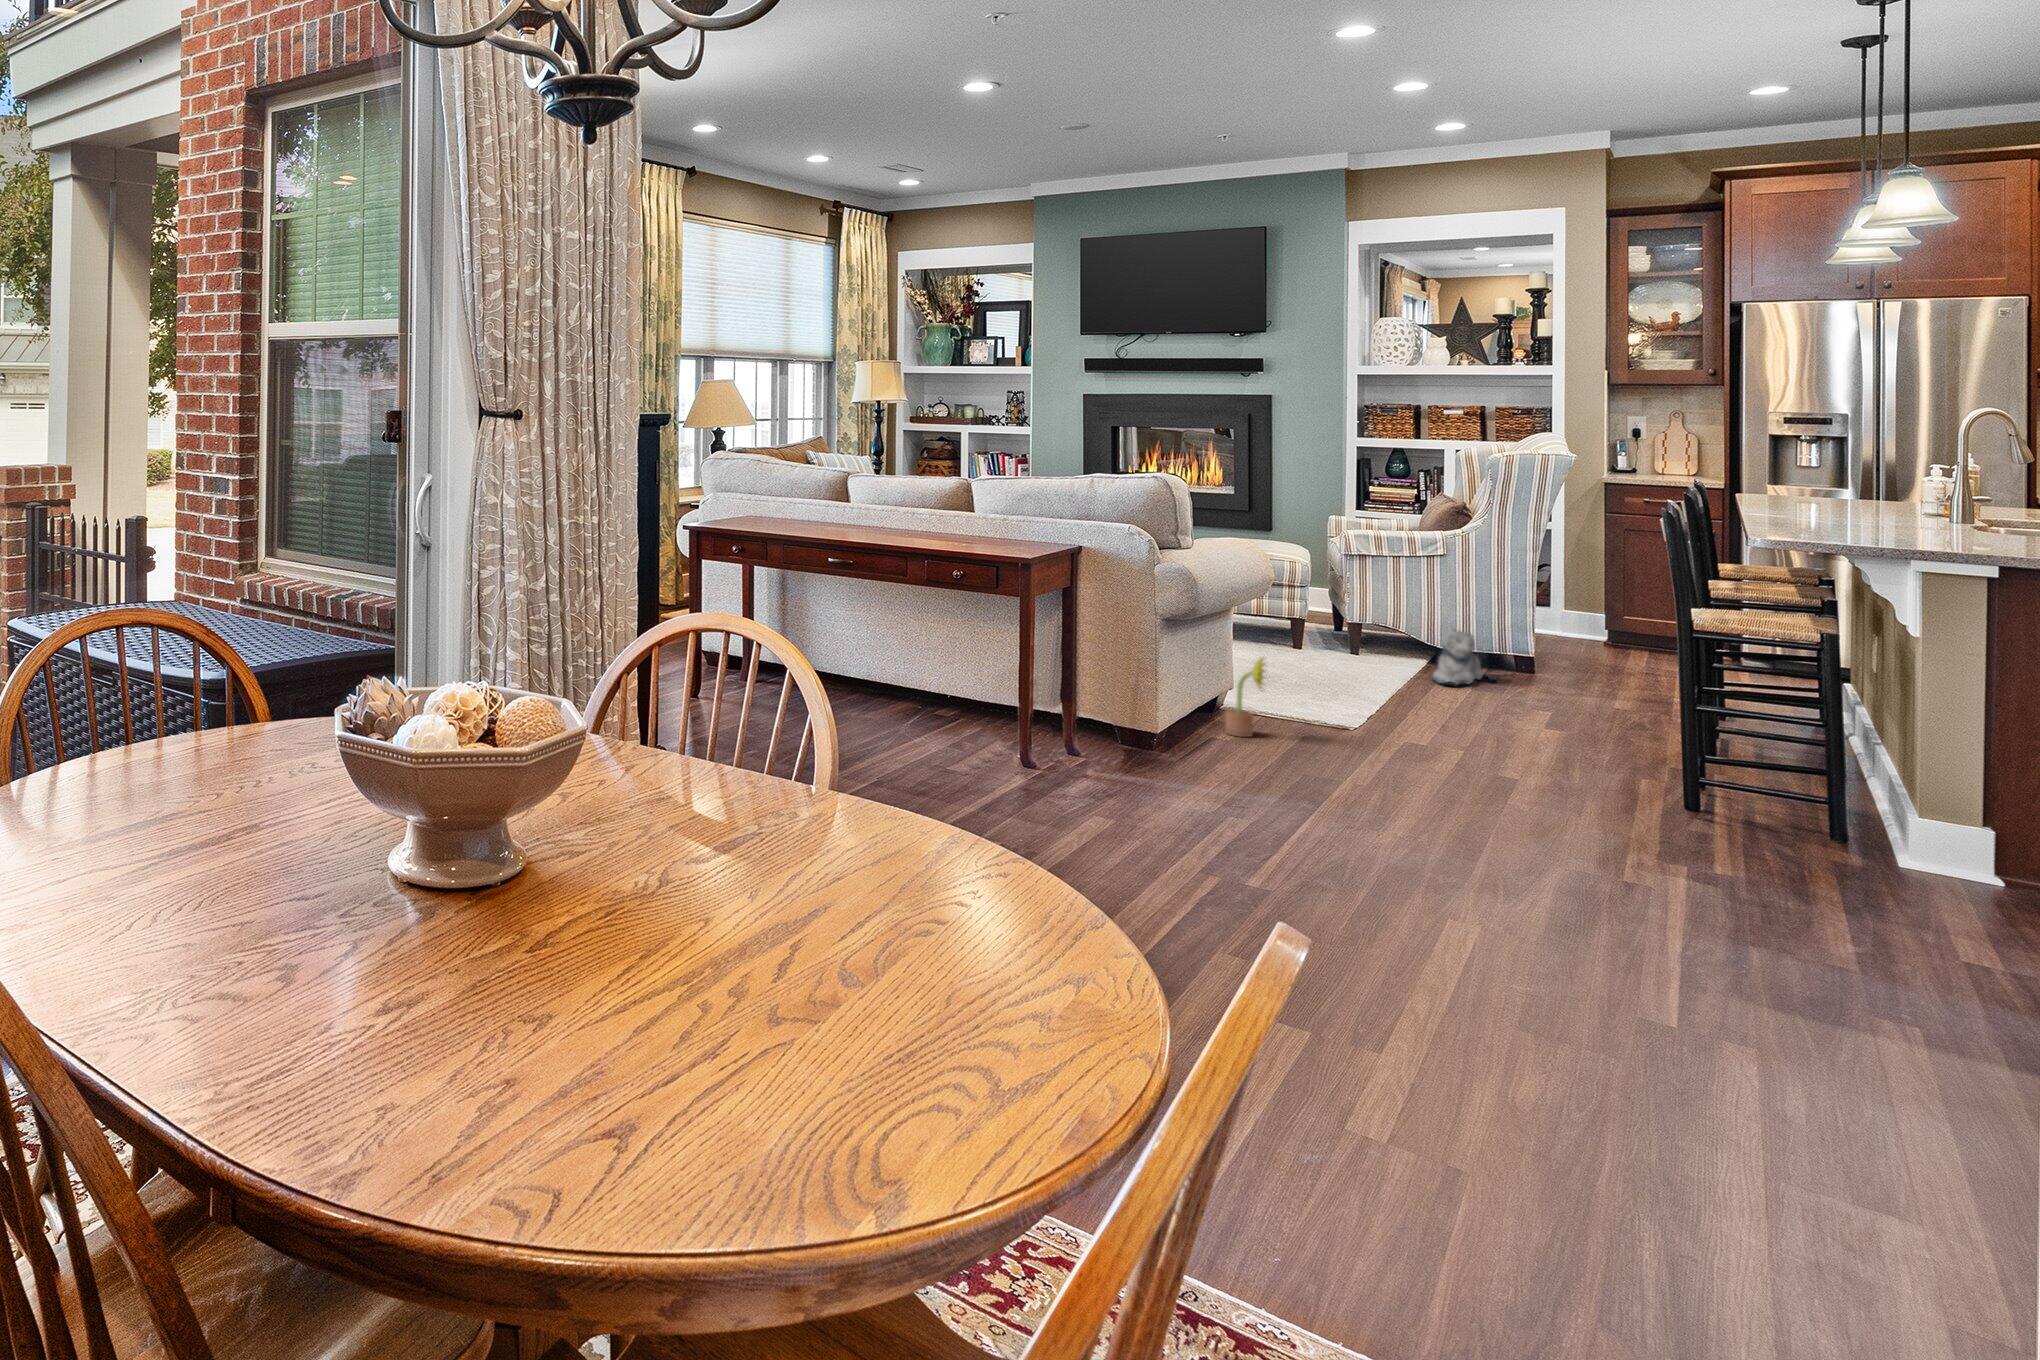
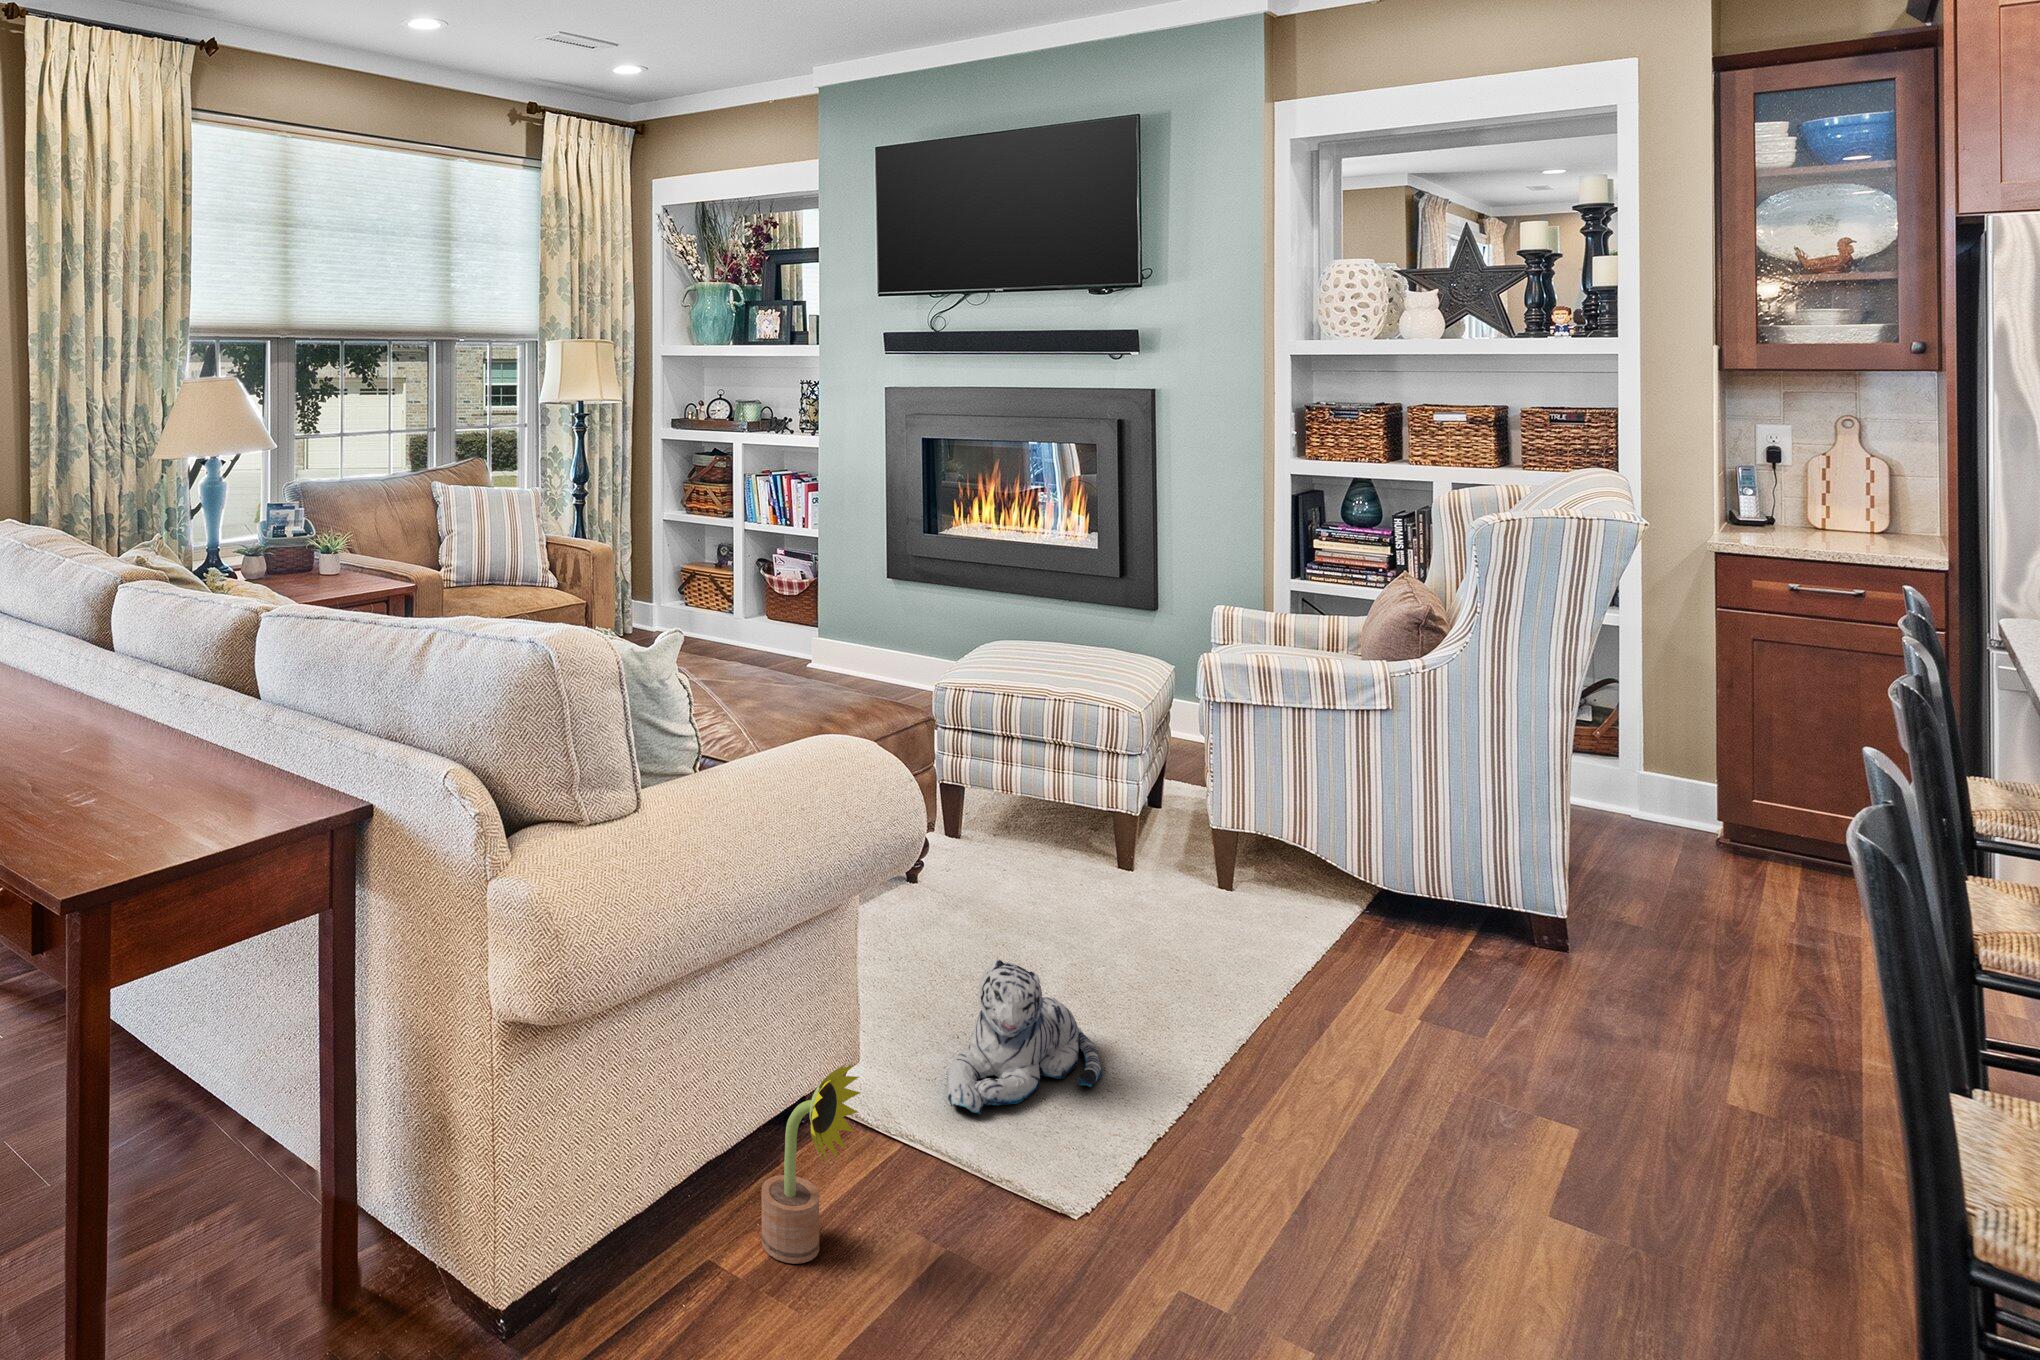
plush toy: present [1432,629,1496,684] -> present [947,959,1102,1114]

